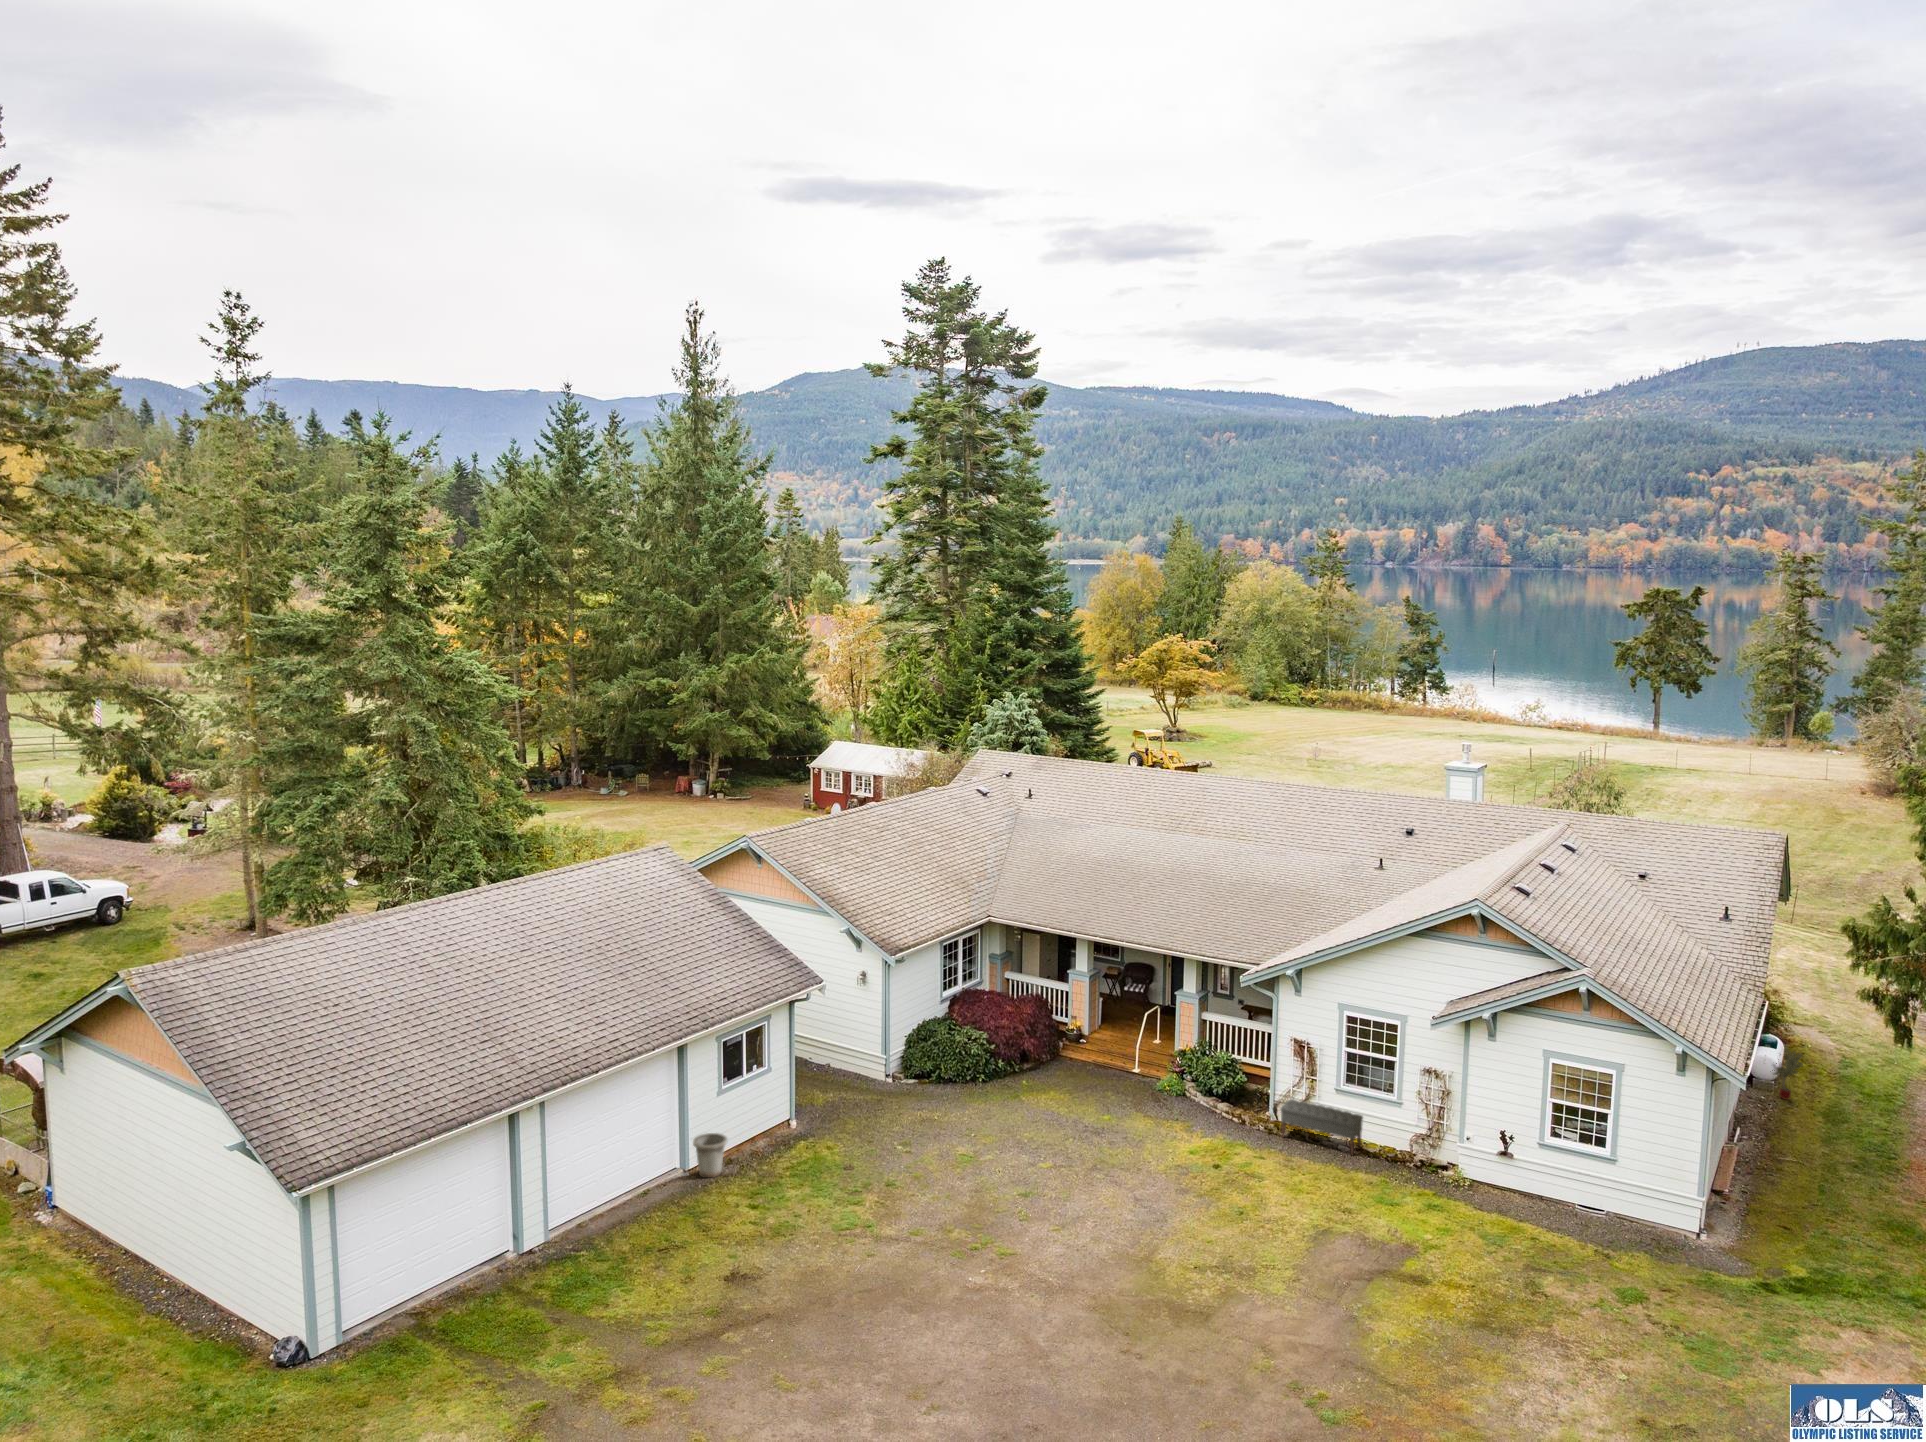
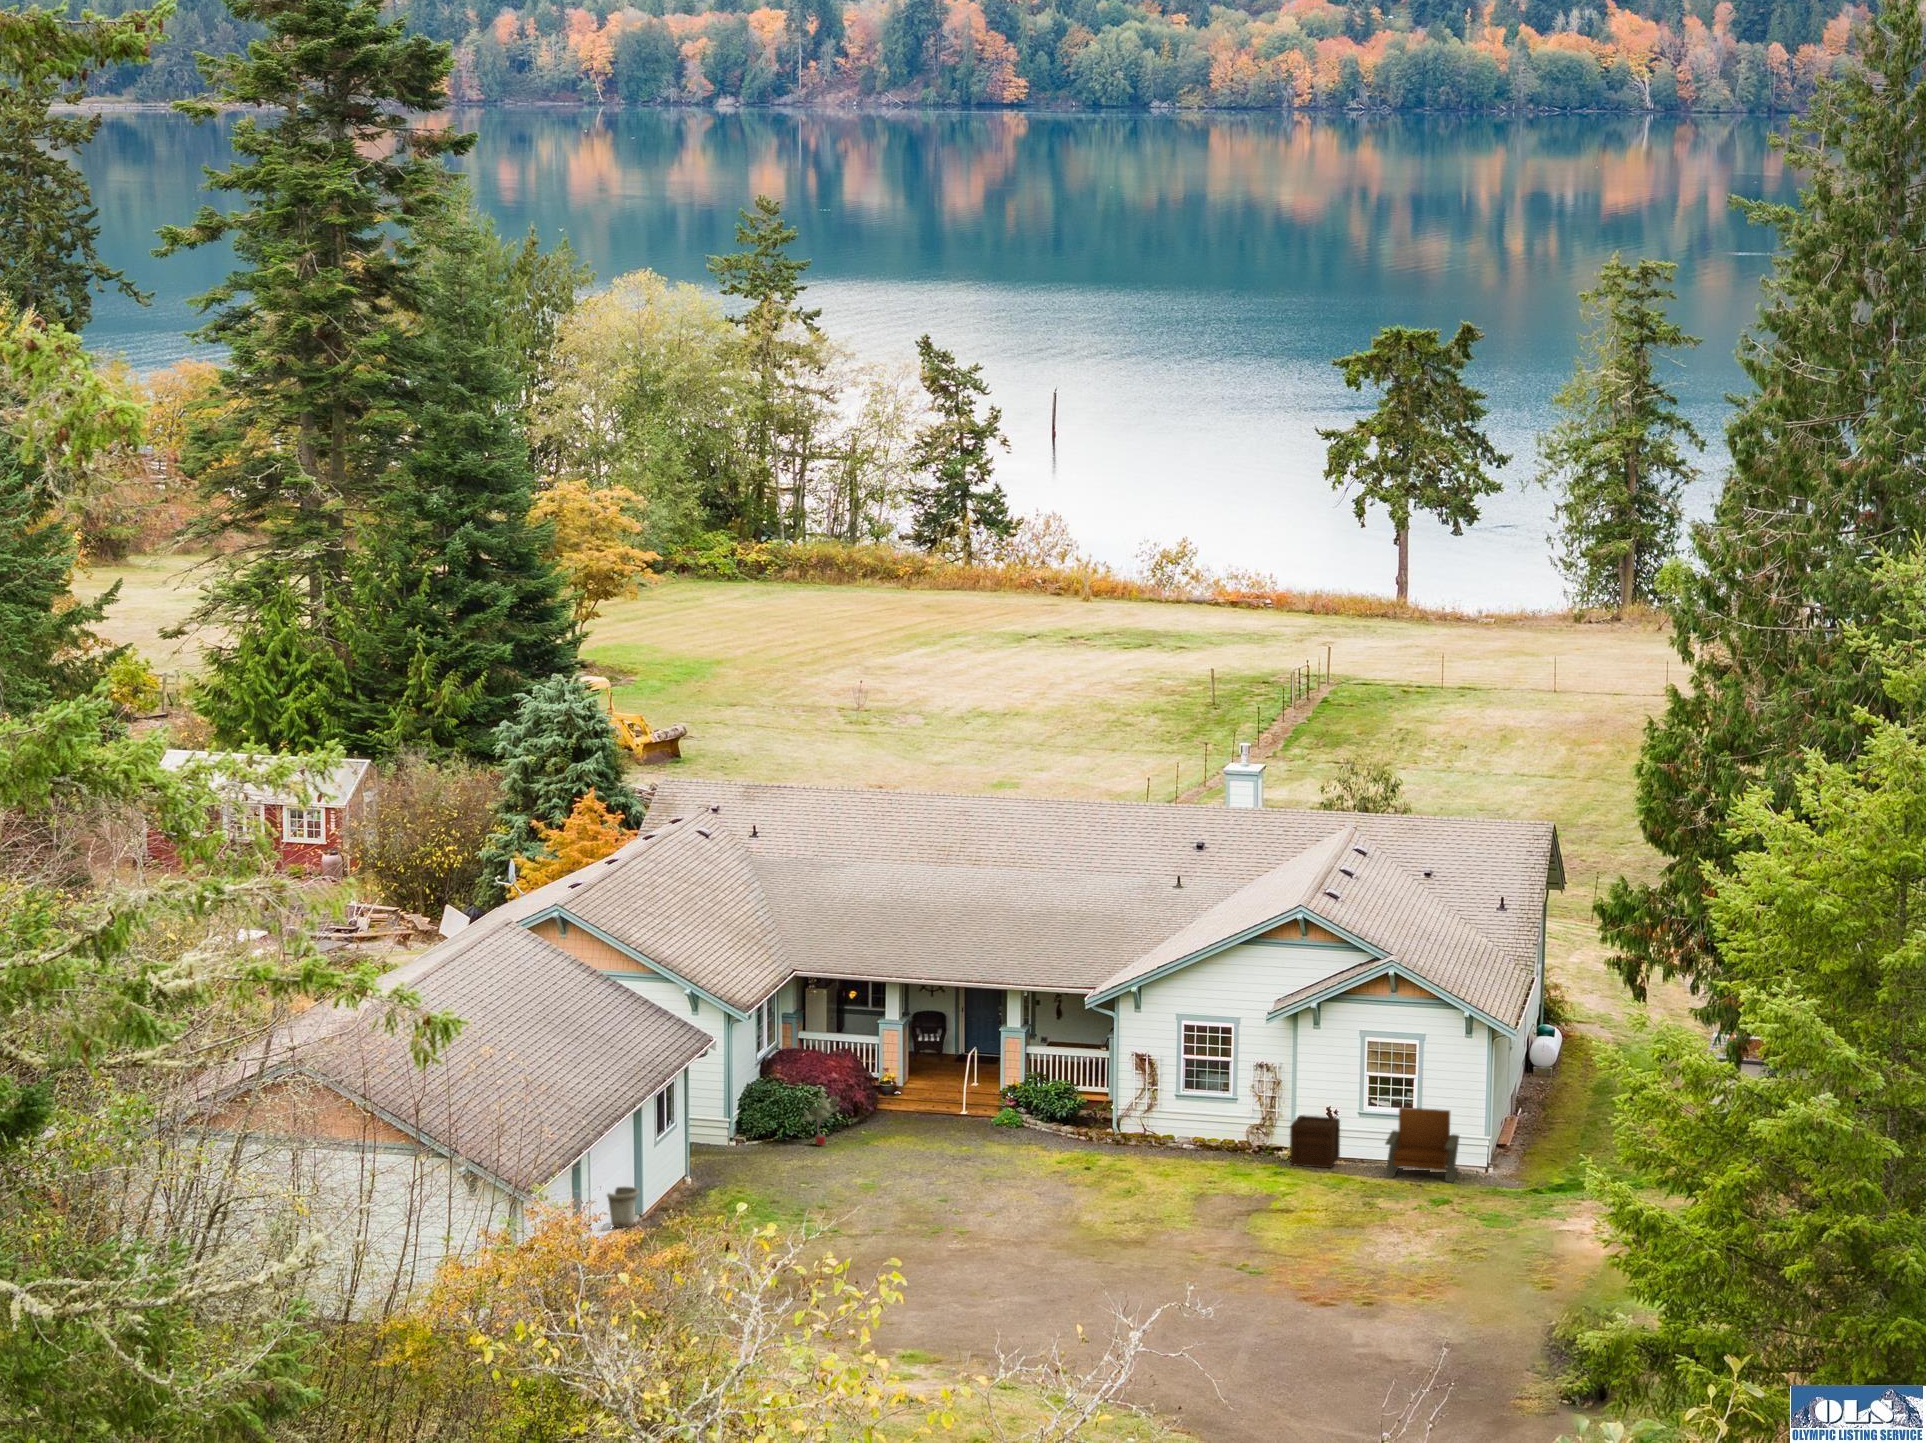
potted tree: present [1772,1048,1803,1100] -> present [803,1093,839,1146]
bench: present [1281,1099,1363,1155] -> none [1129,1112,1205,1152]
wooden crate: none [1455,1133,1518,1204] -> present [1290,1115,1340,1168]
lounge chair: none [1570,1145,1670,1254] -> present [1385,1107,1459,1183]

